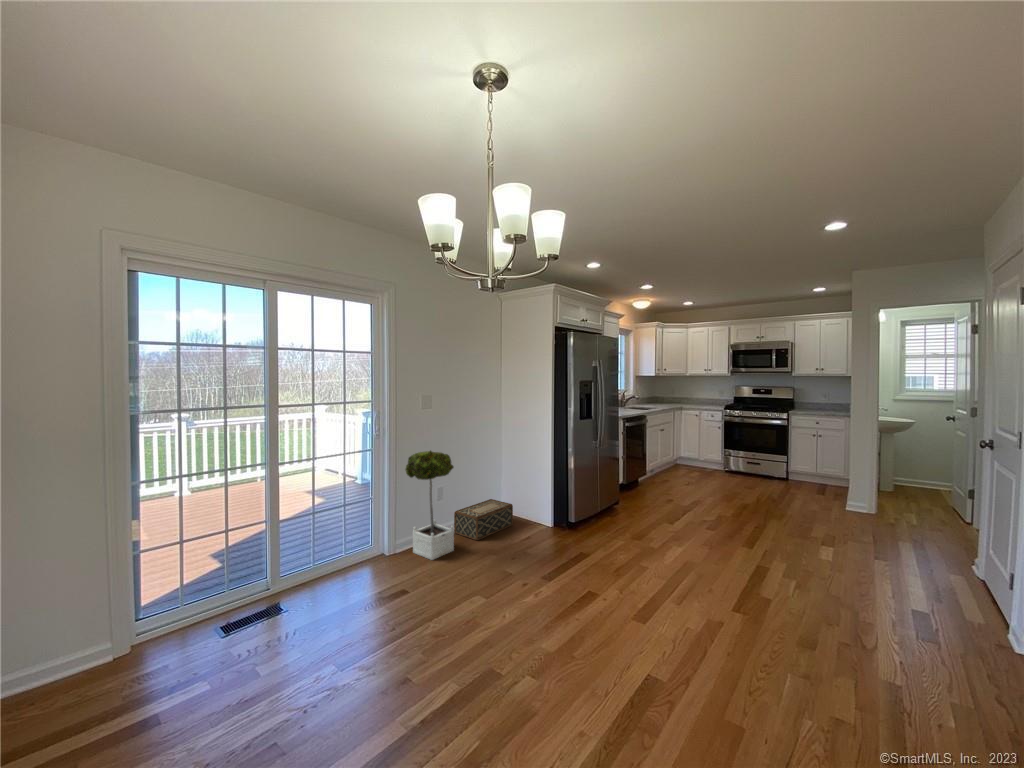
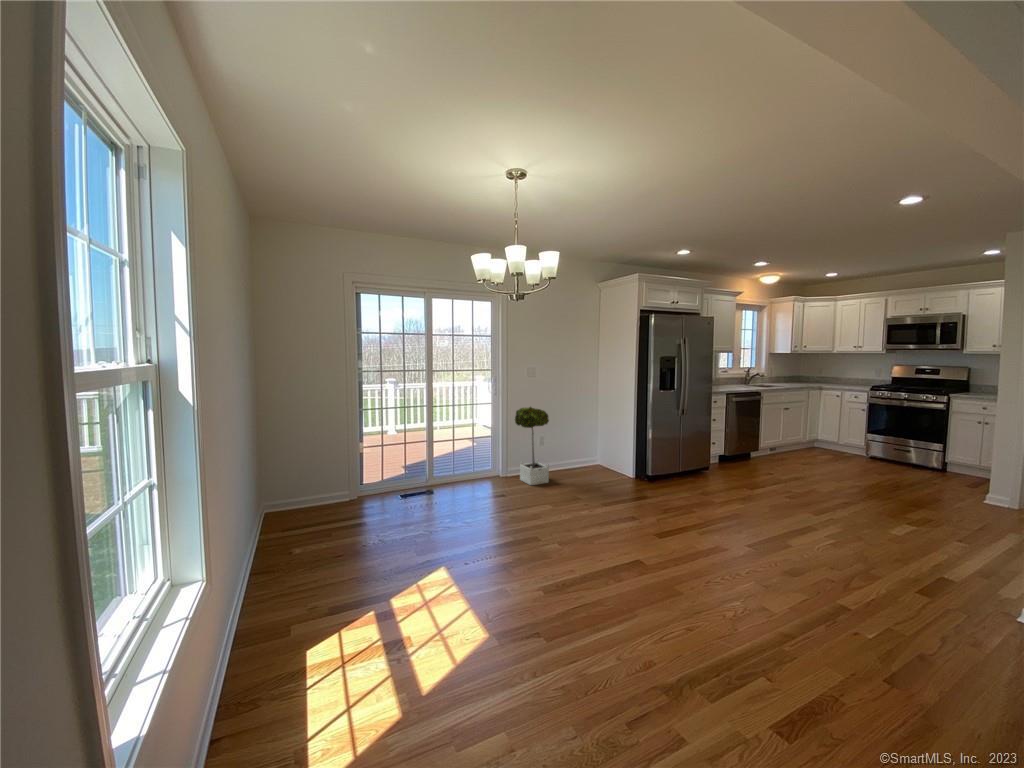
woven basket: present [454,499,513,540] -> none [555,452,604,479]

